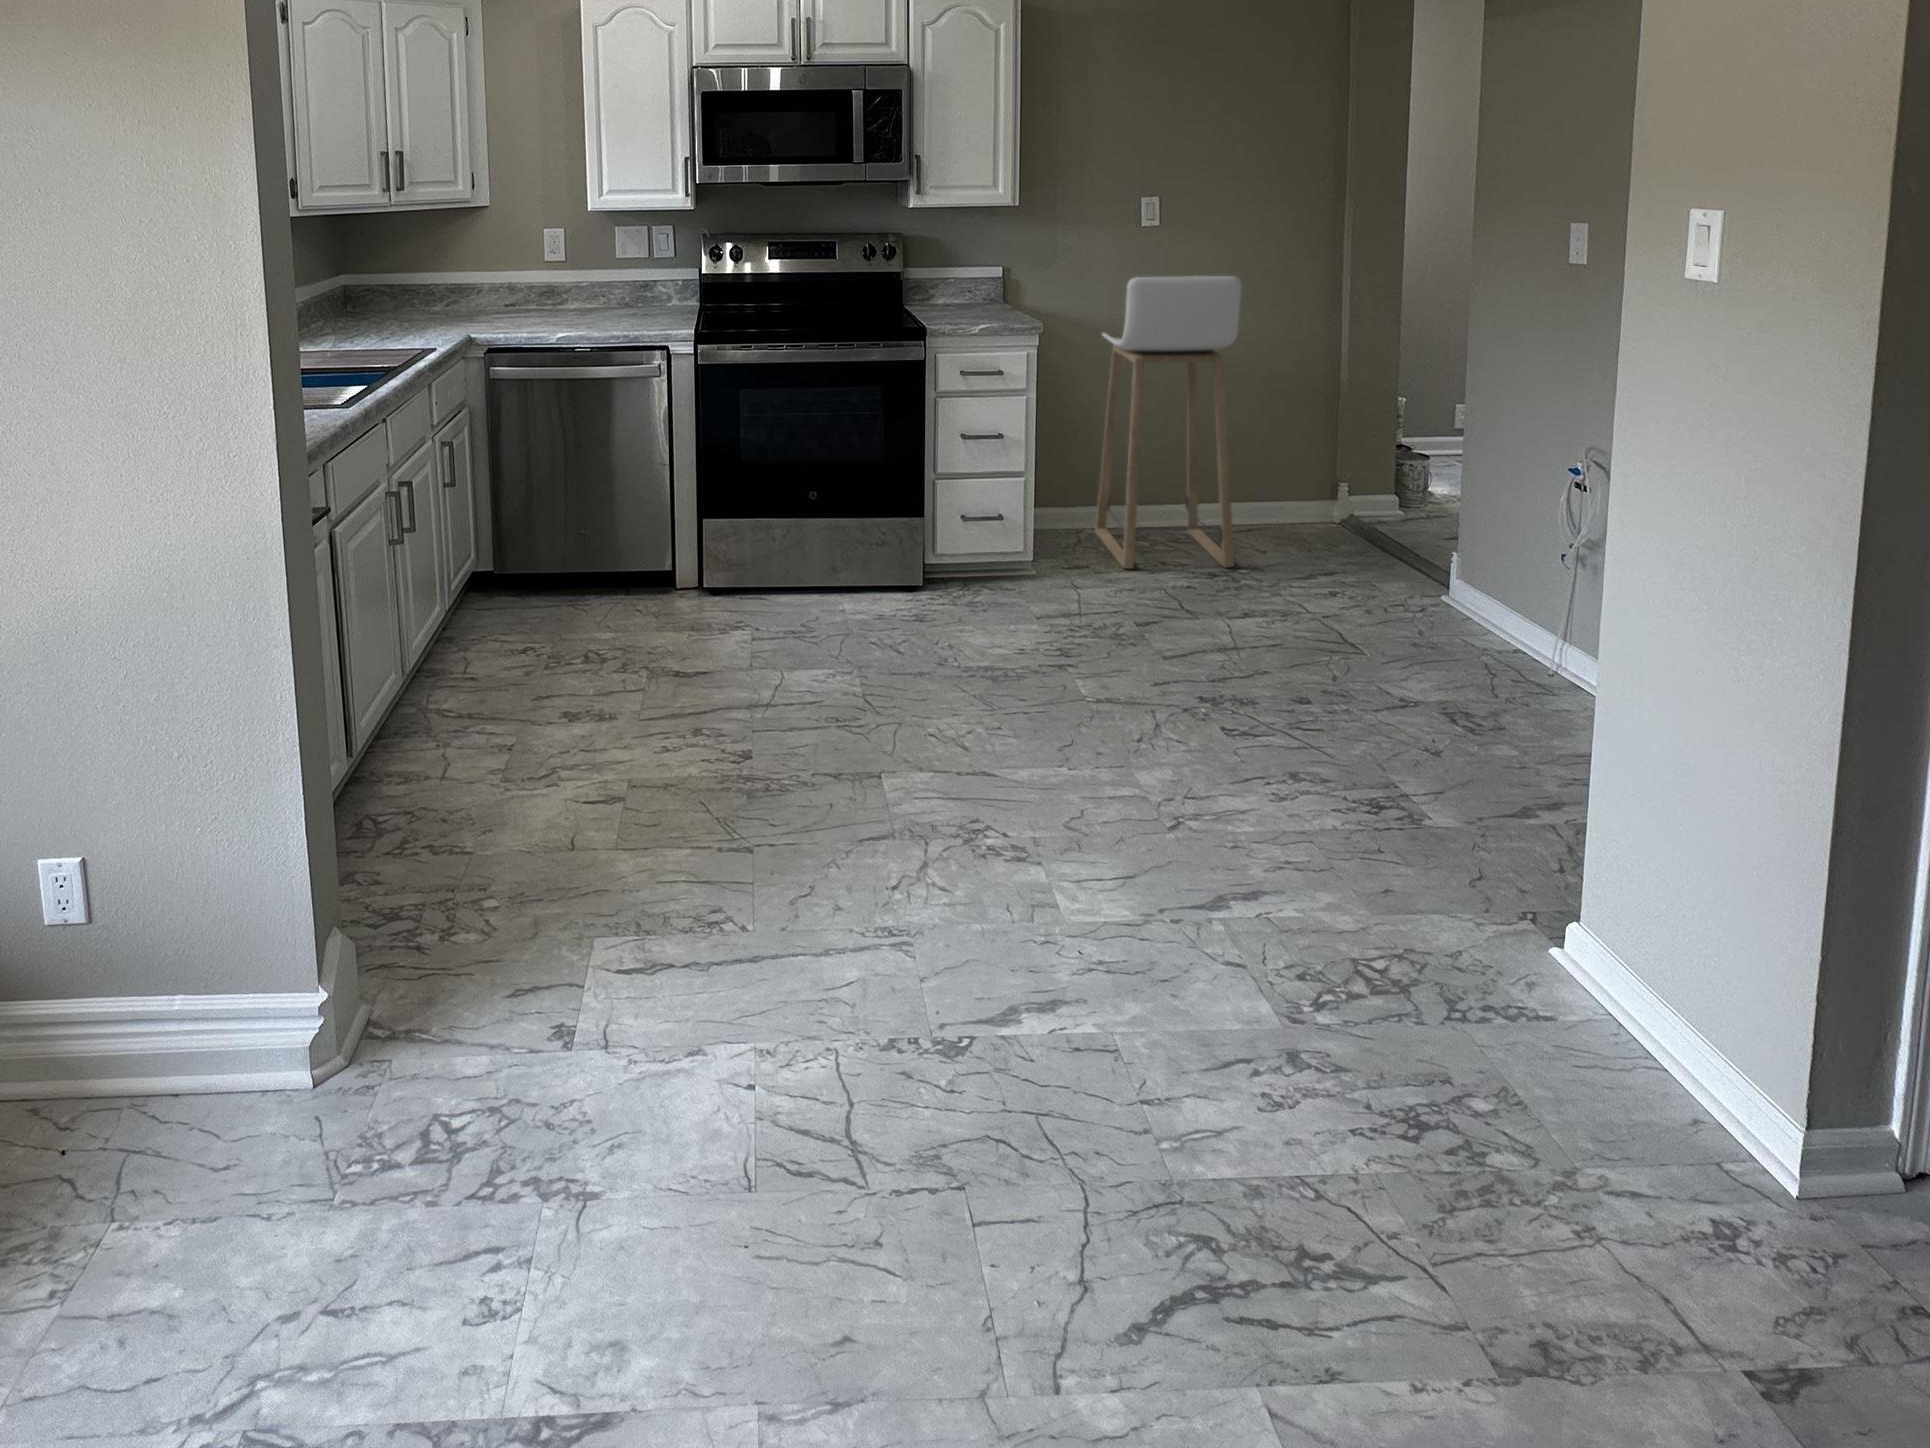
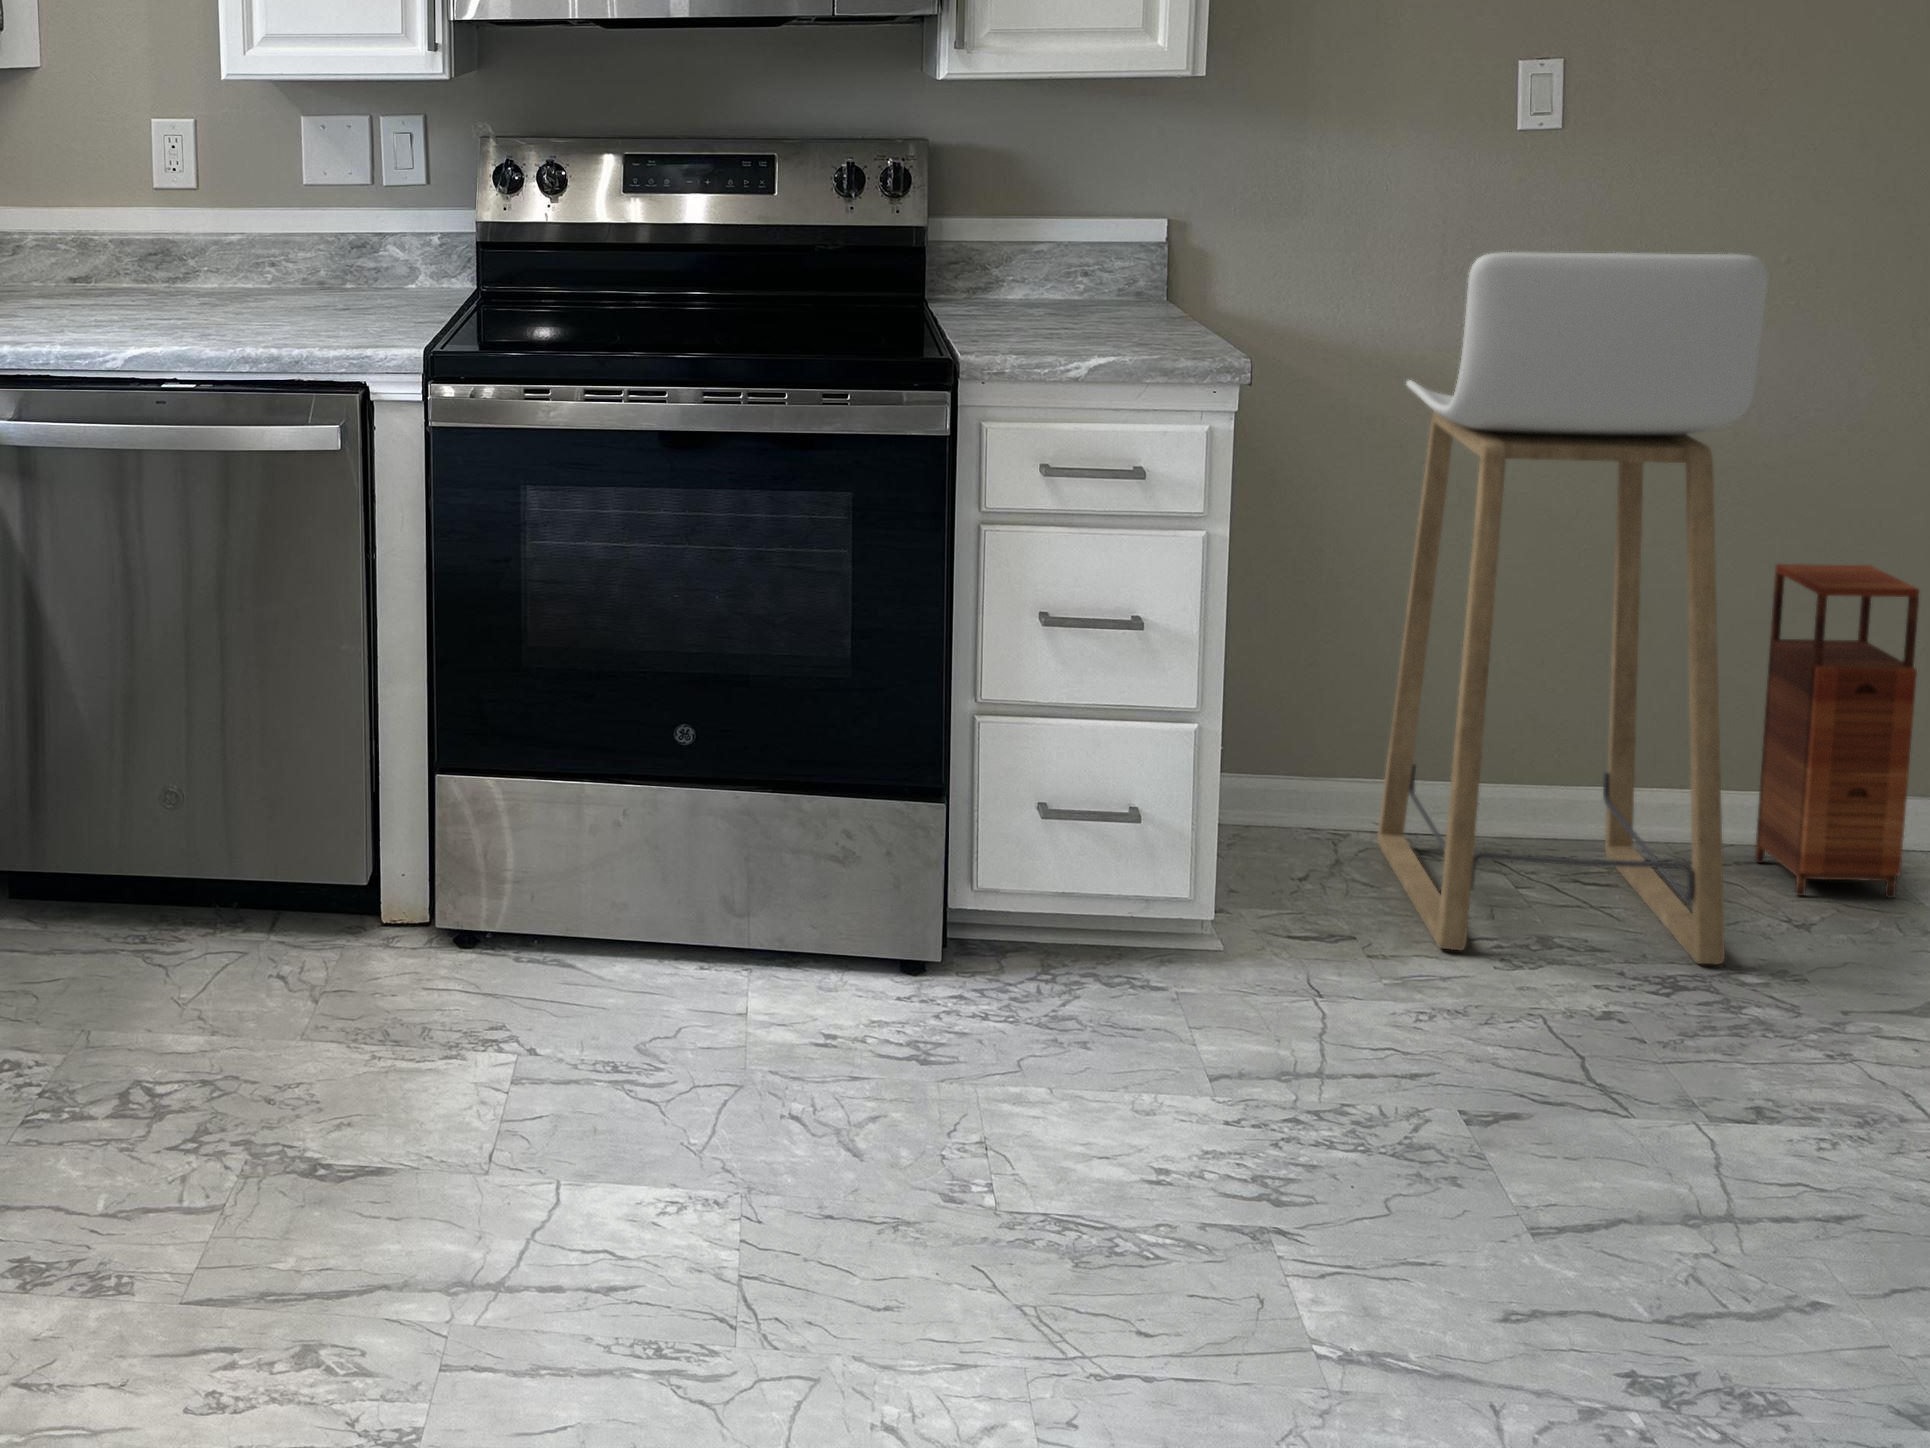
storage cabinet: none [1246,404,1304,542] -> present [1755,564,1919,898]

